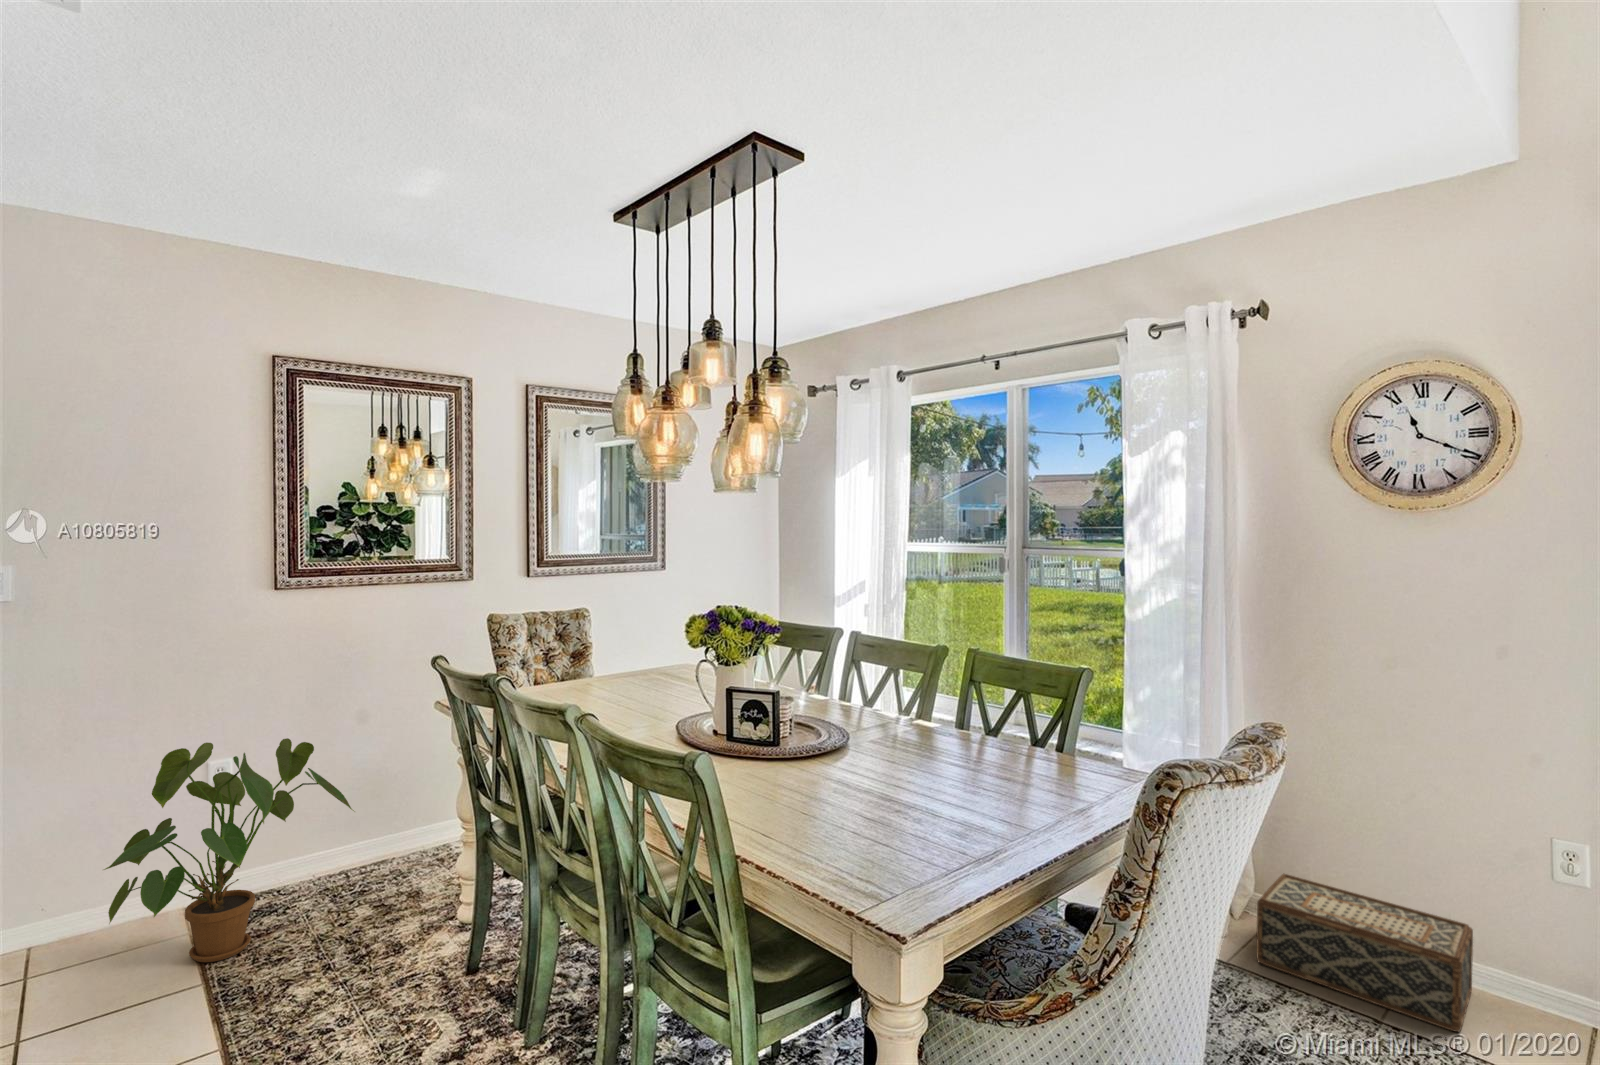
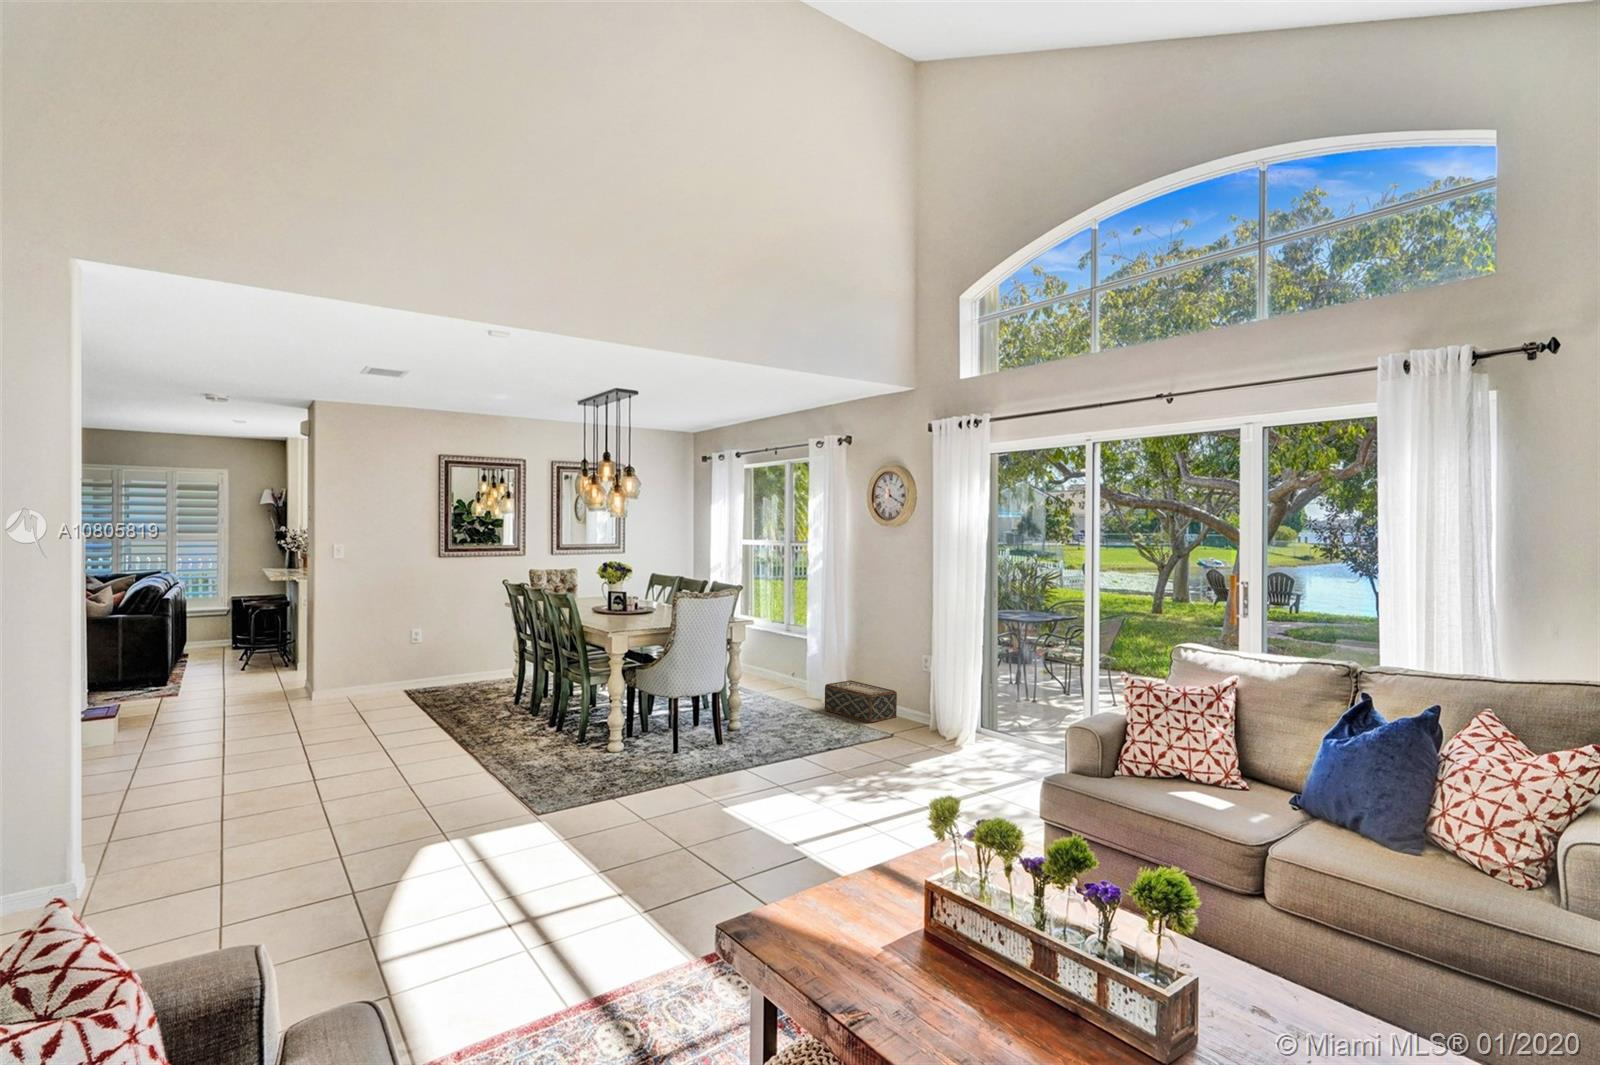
house plant: present [104,738,355,962] -> none [381,619,473,700]

